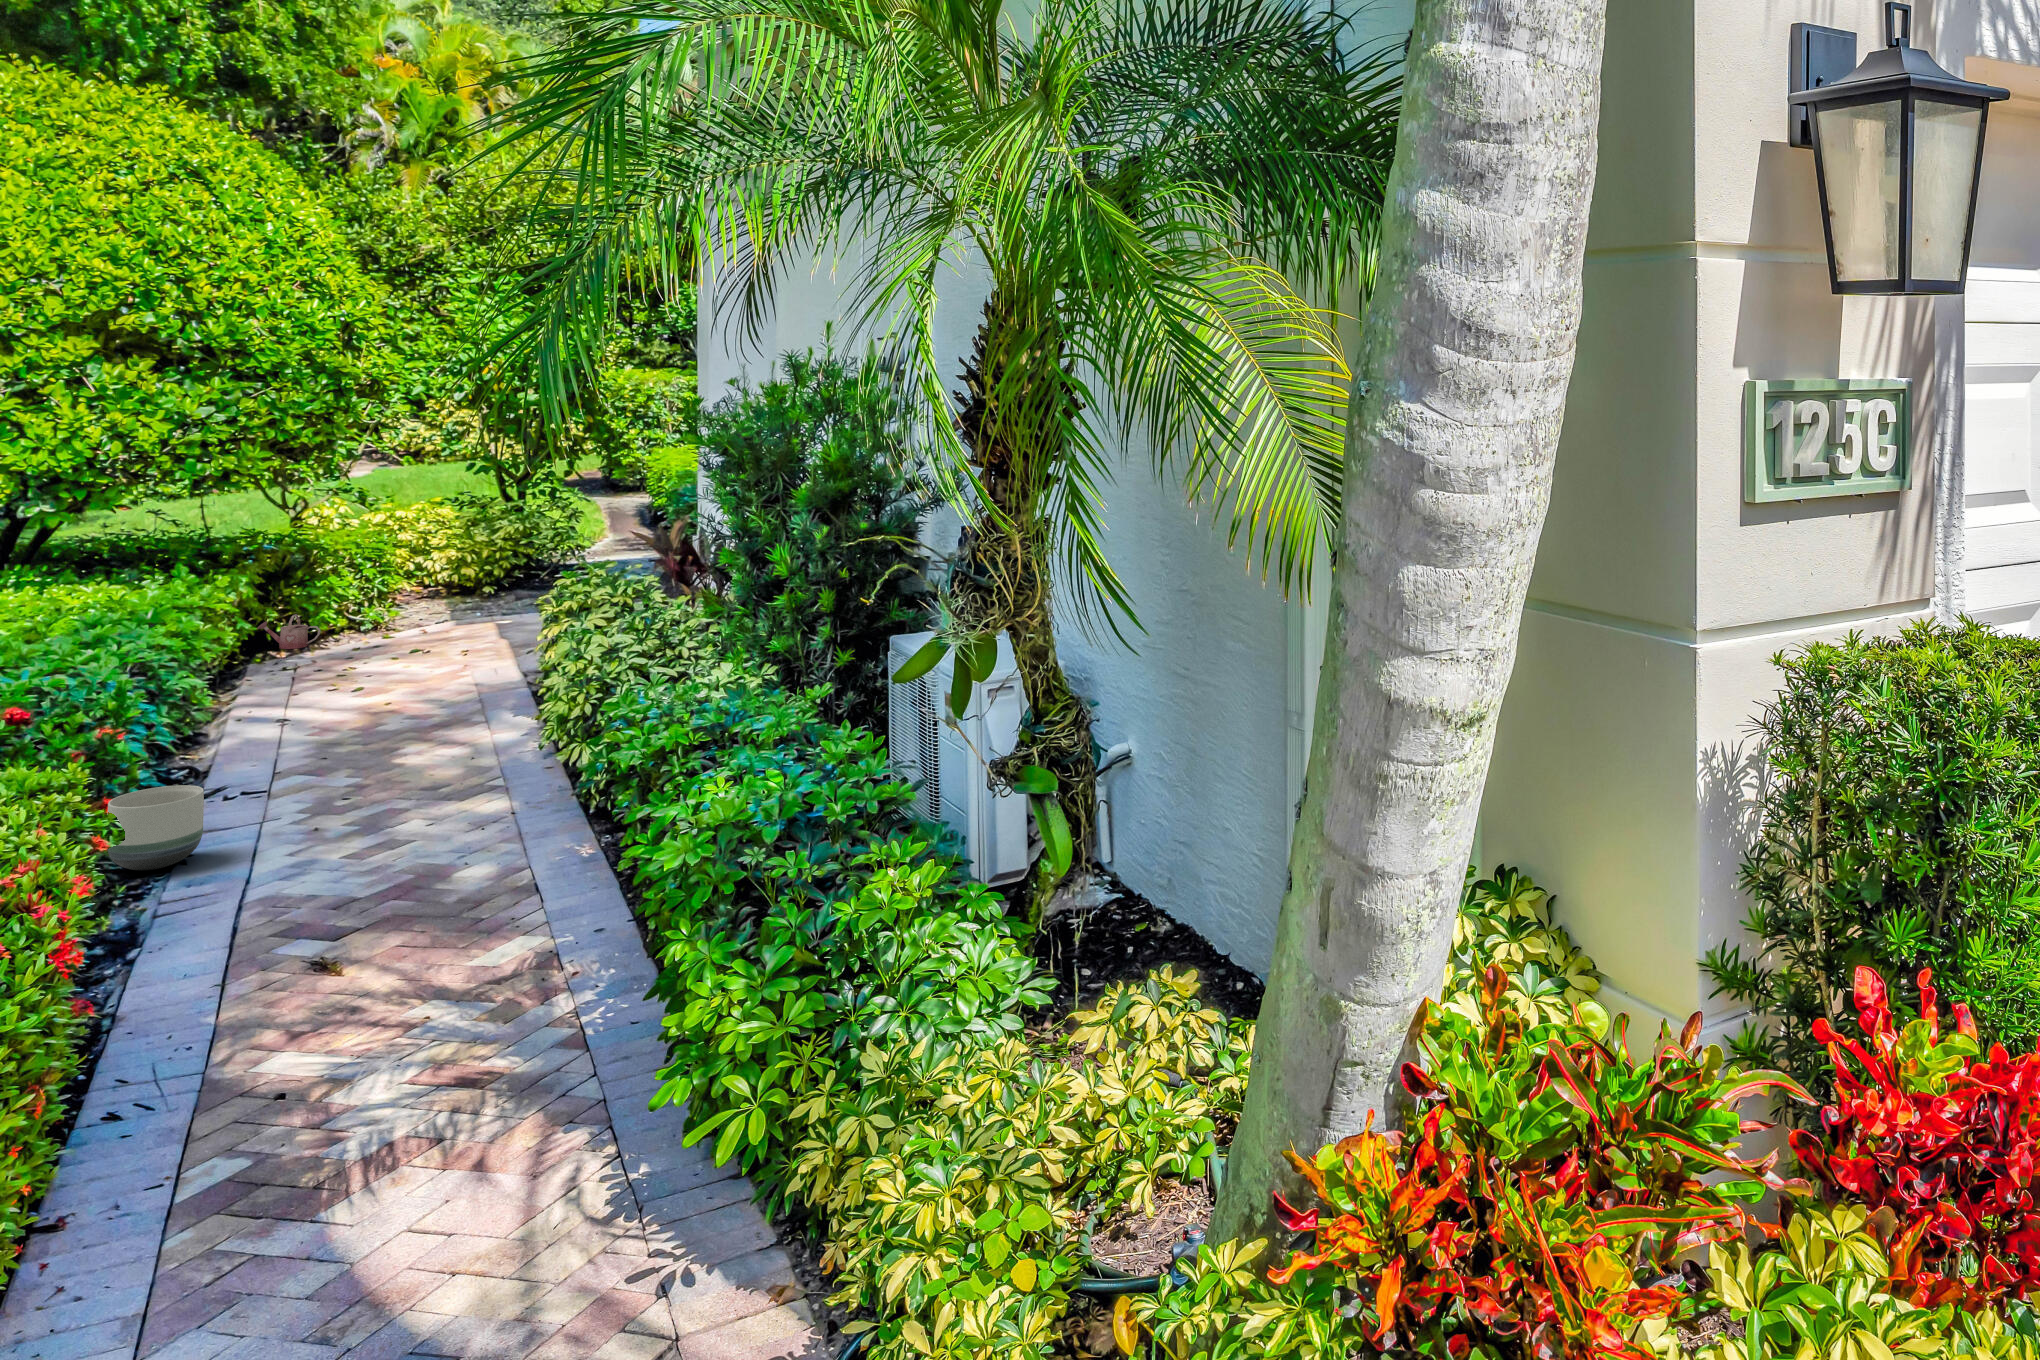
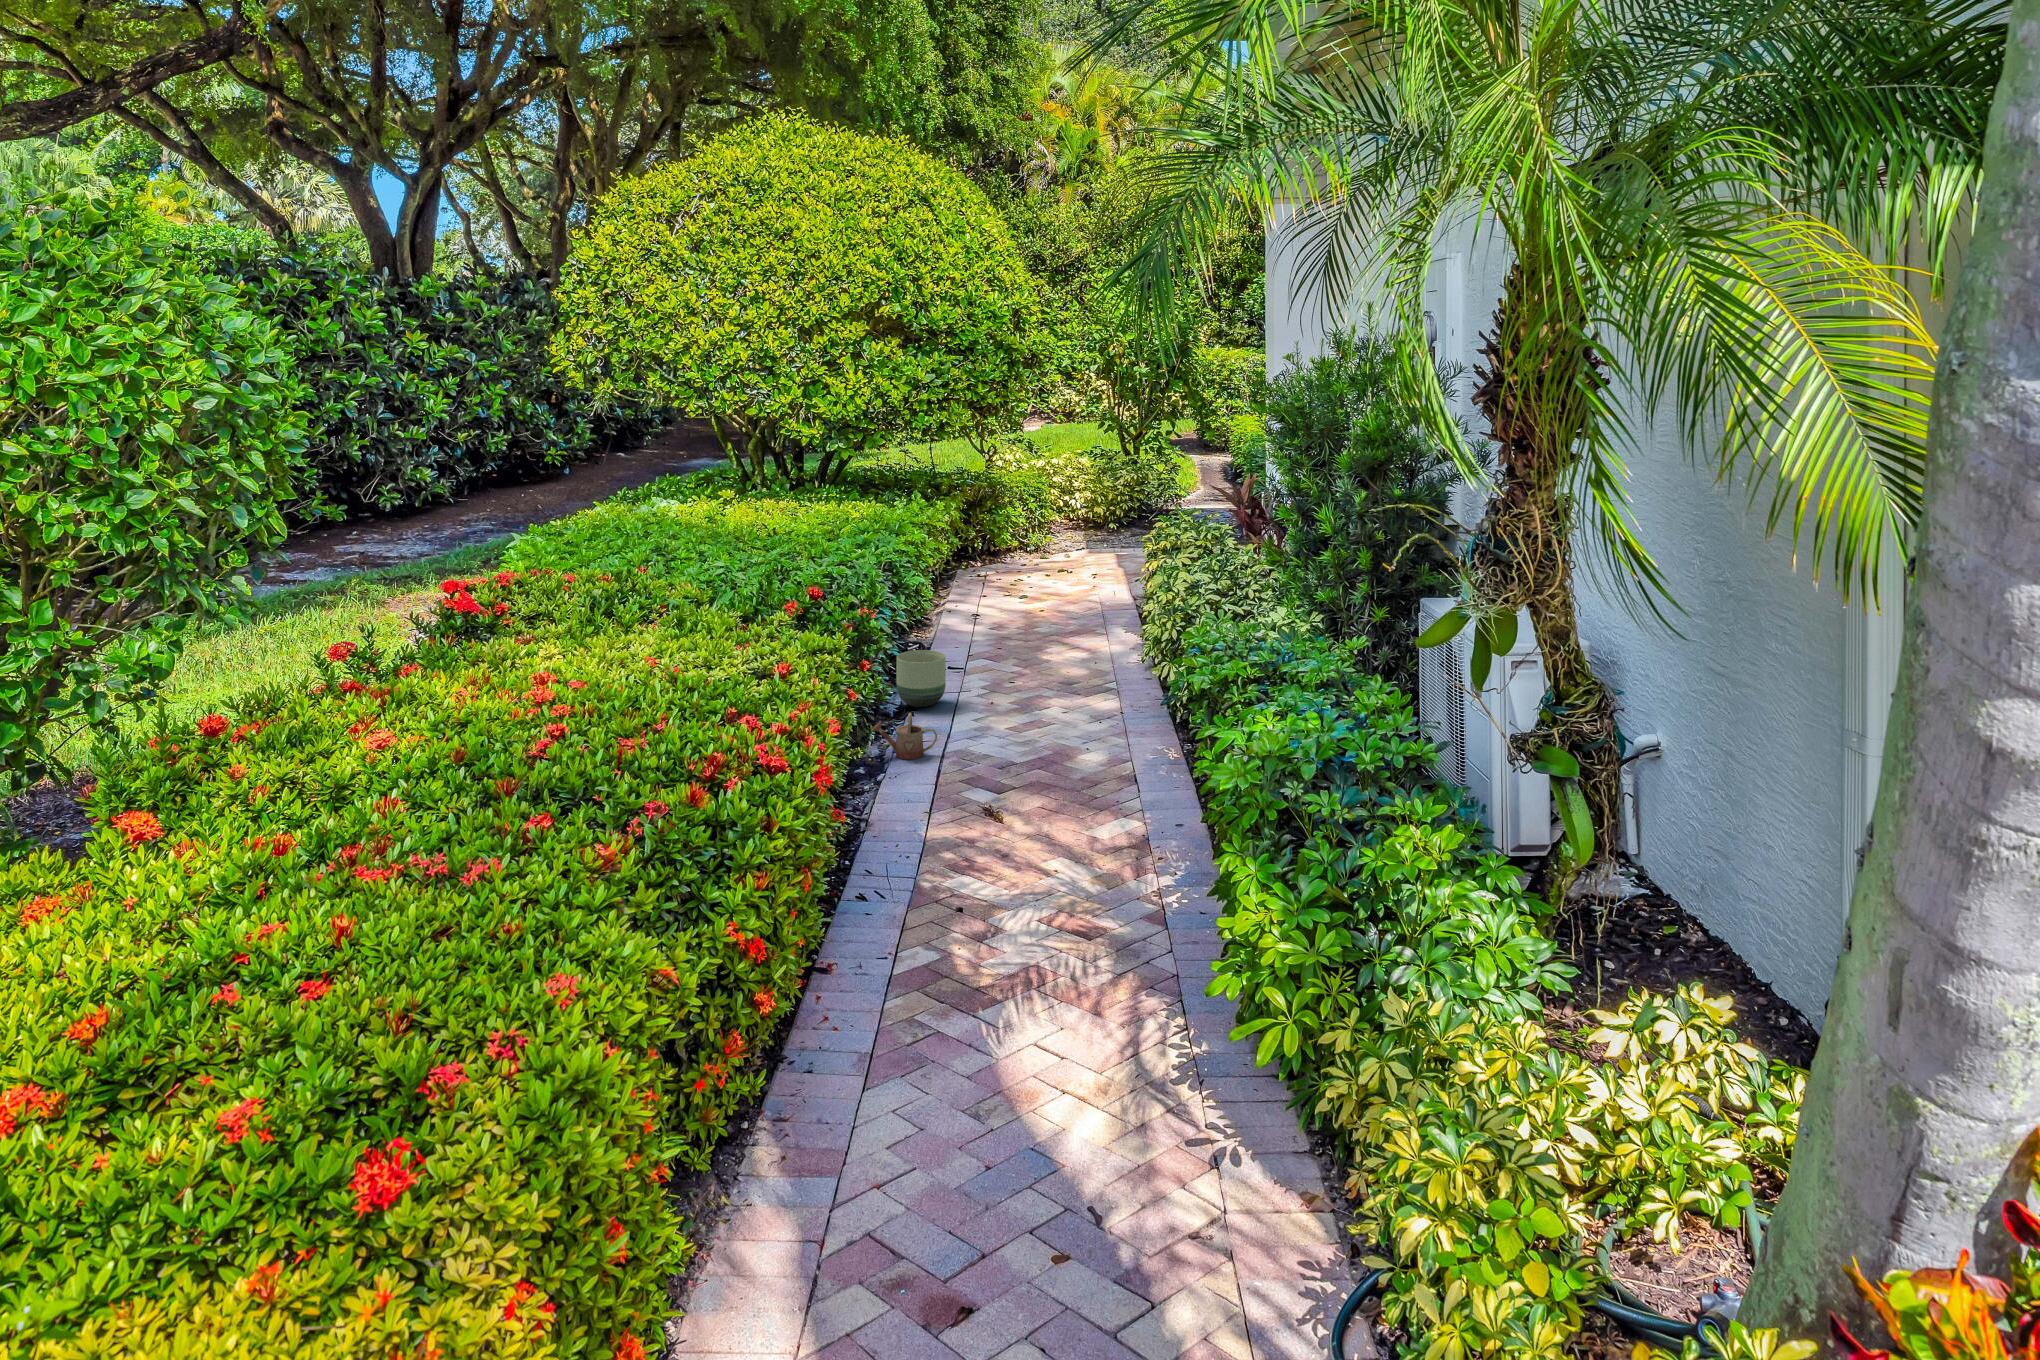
watering can: present [257,614,320,649] -> present [872,713,937,760]

